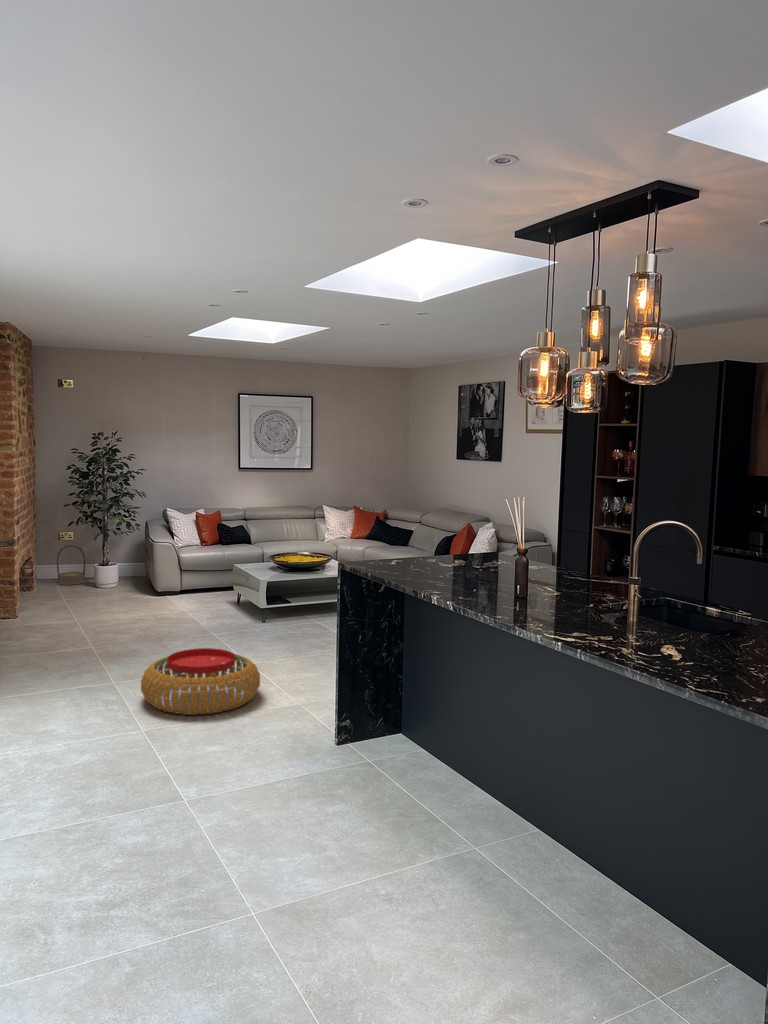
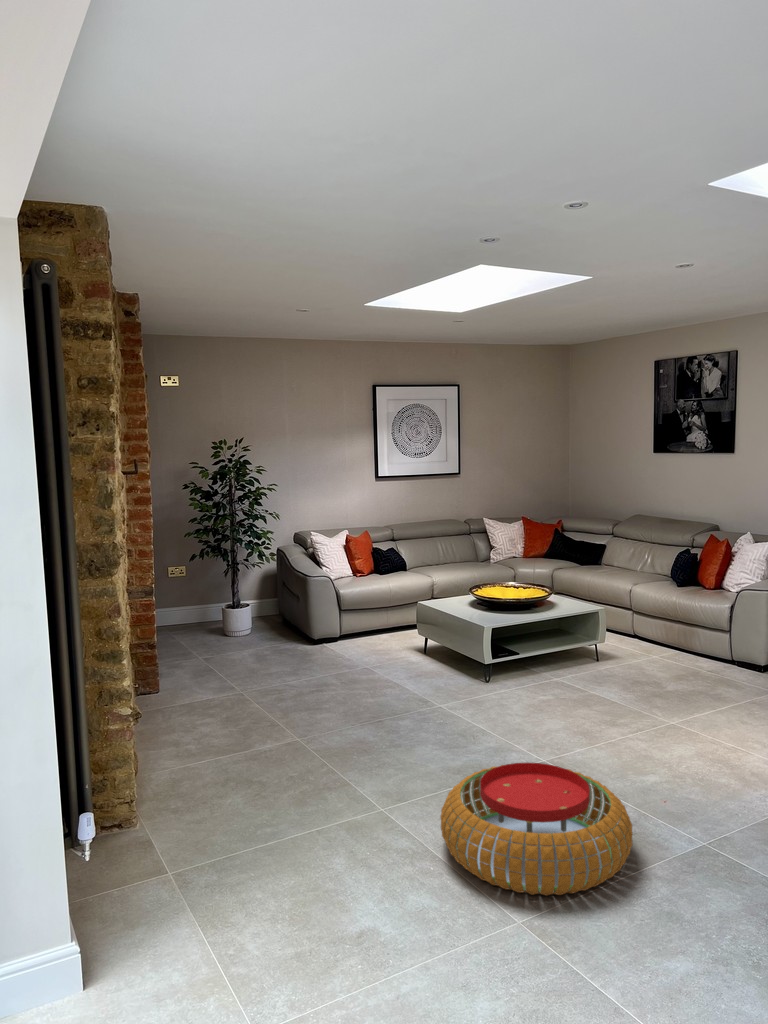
basket: present [57,545,85,585] -> none [176,583,210,634]

